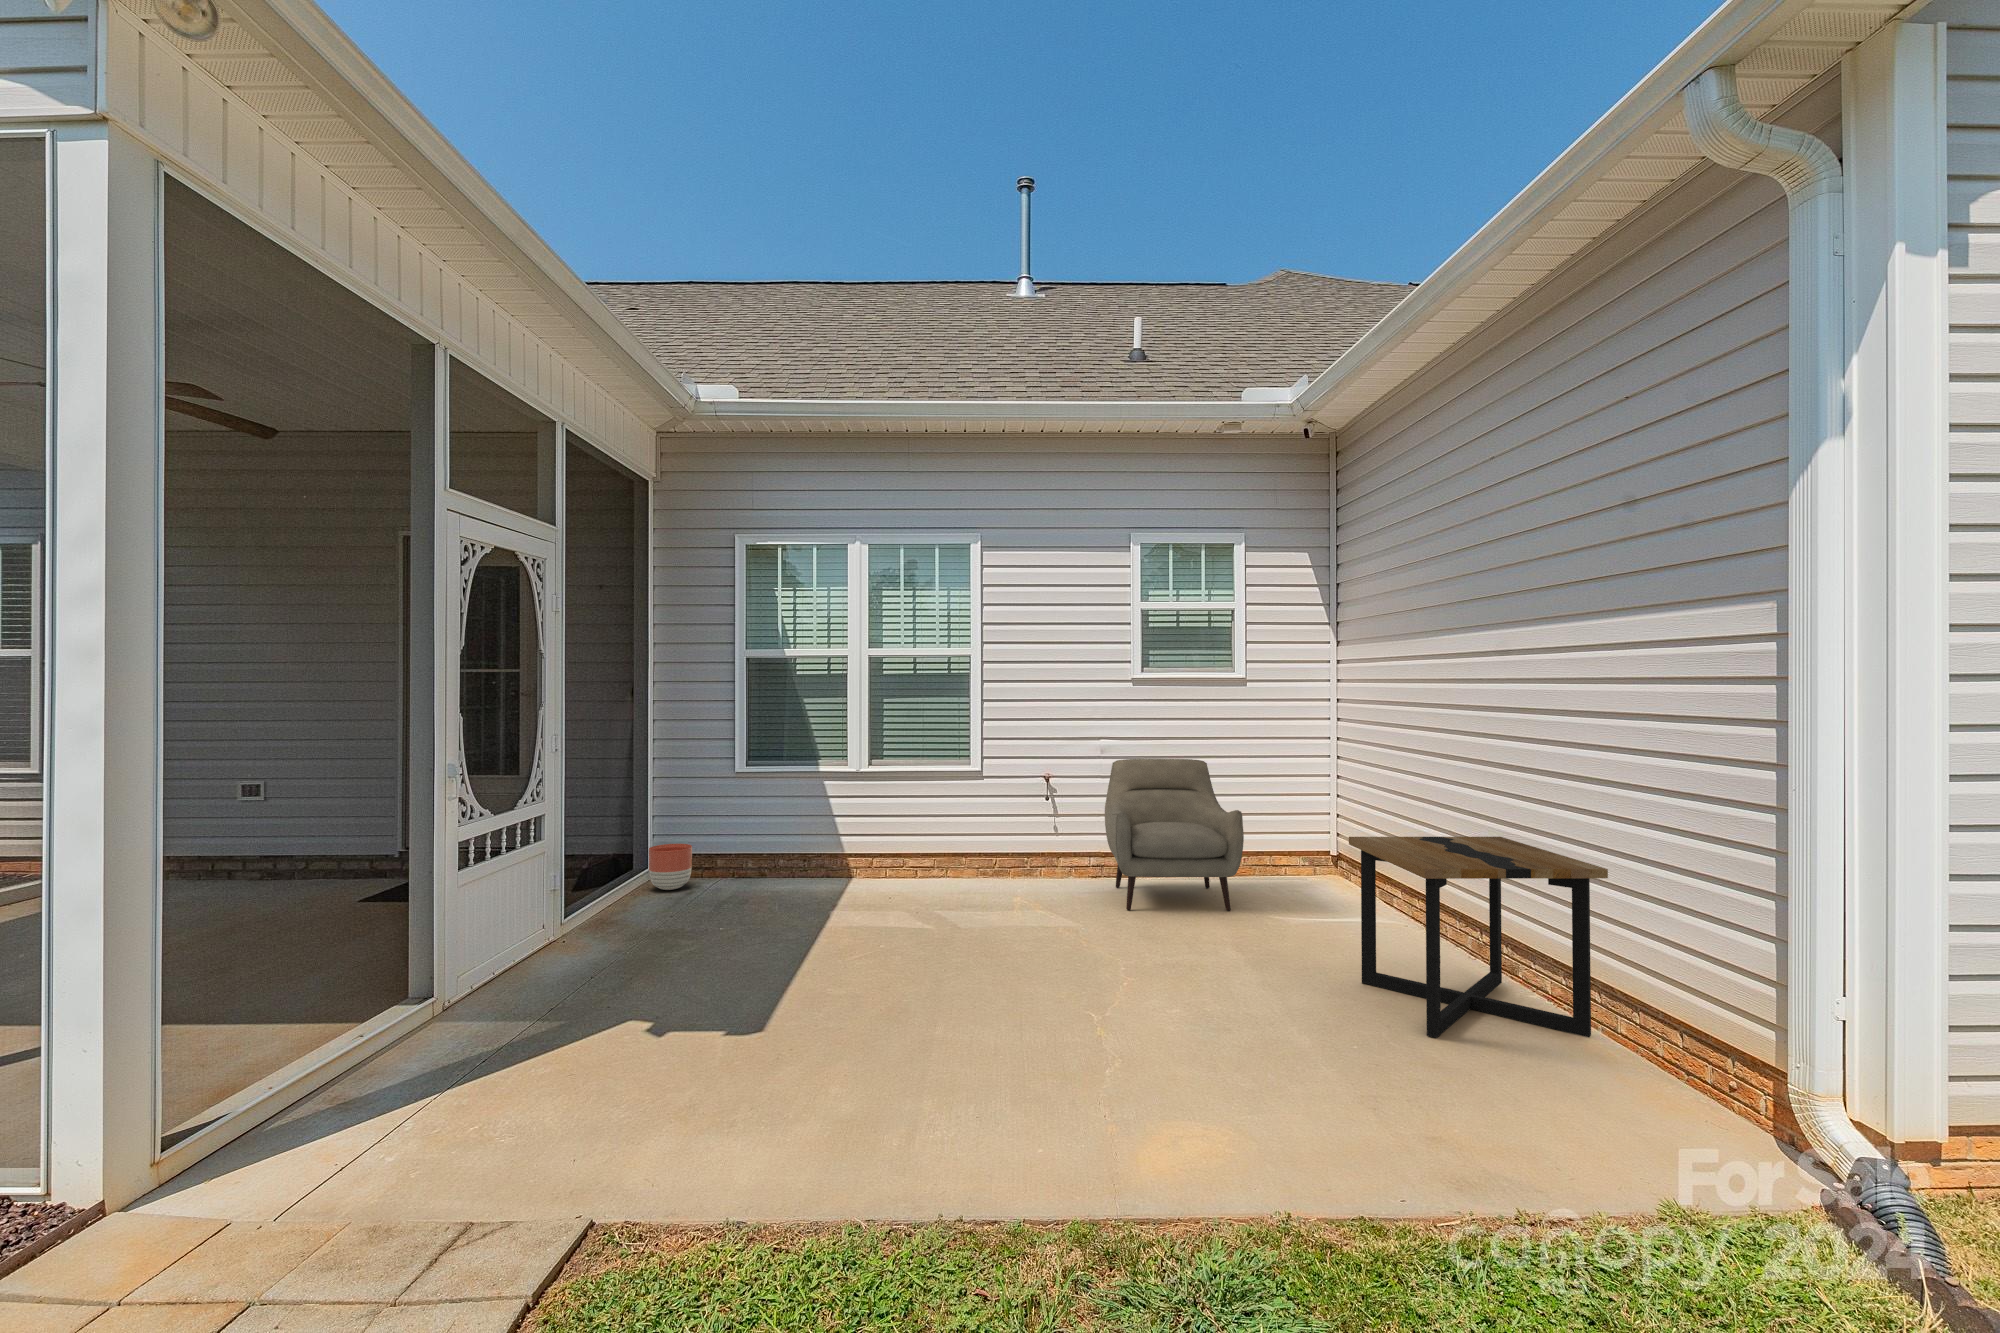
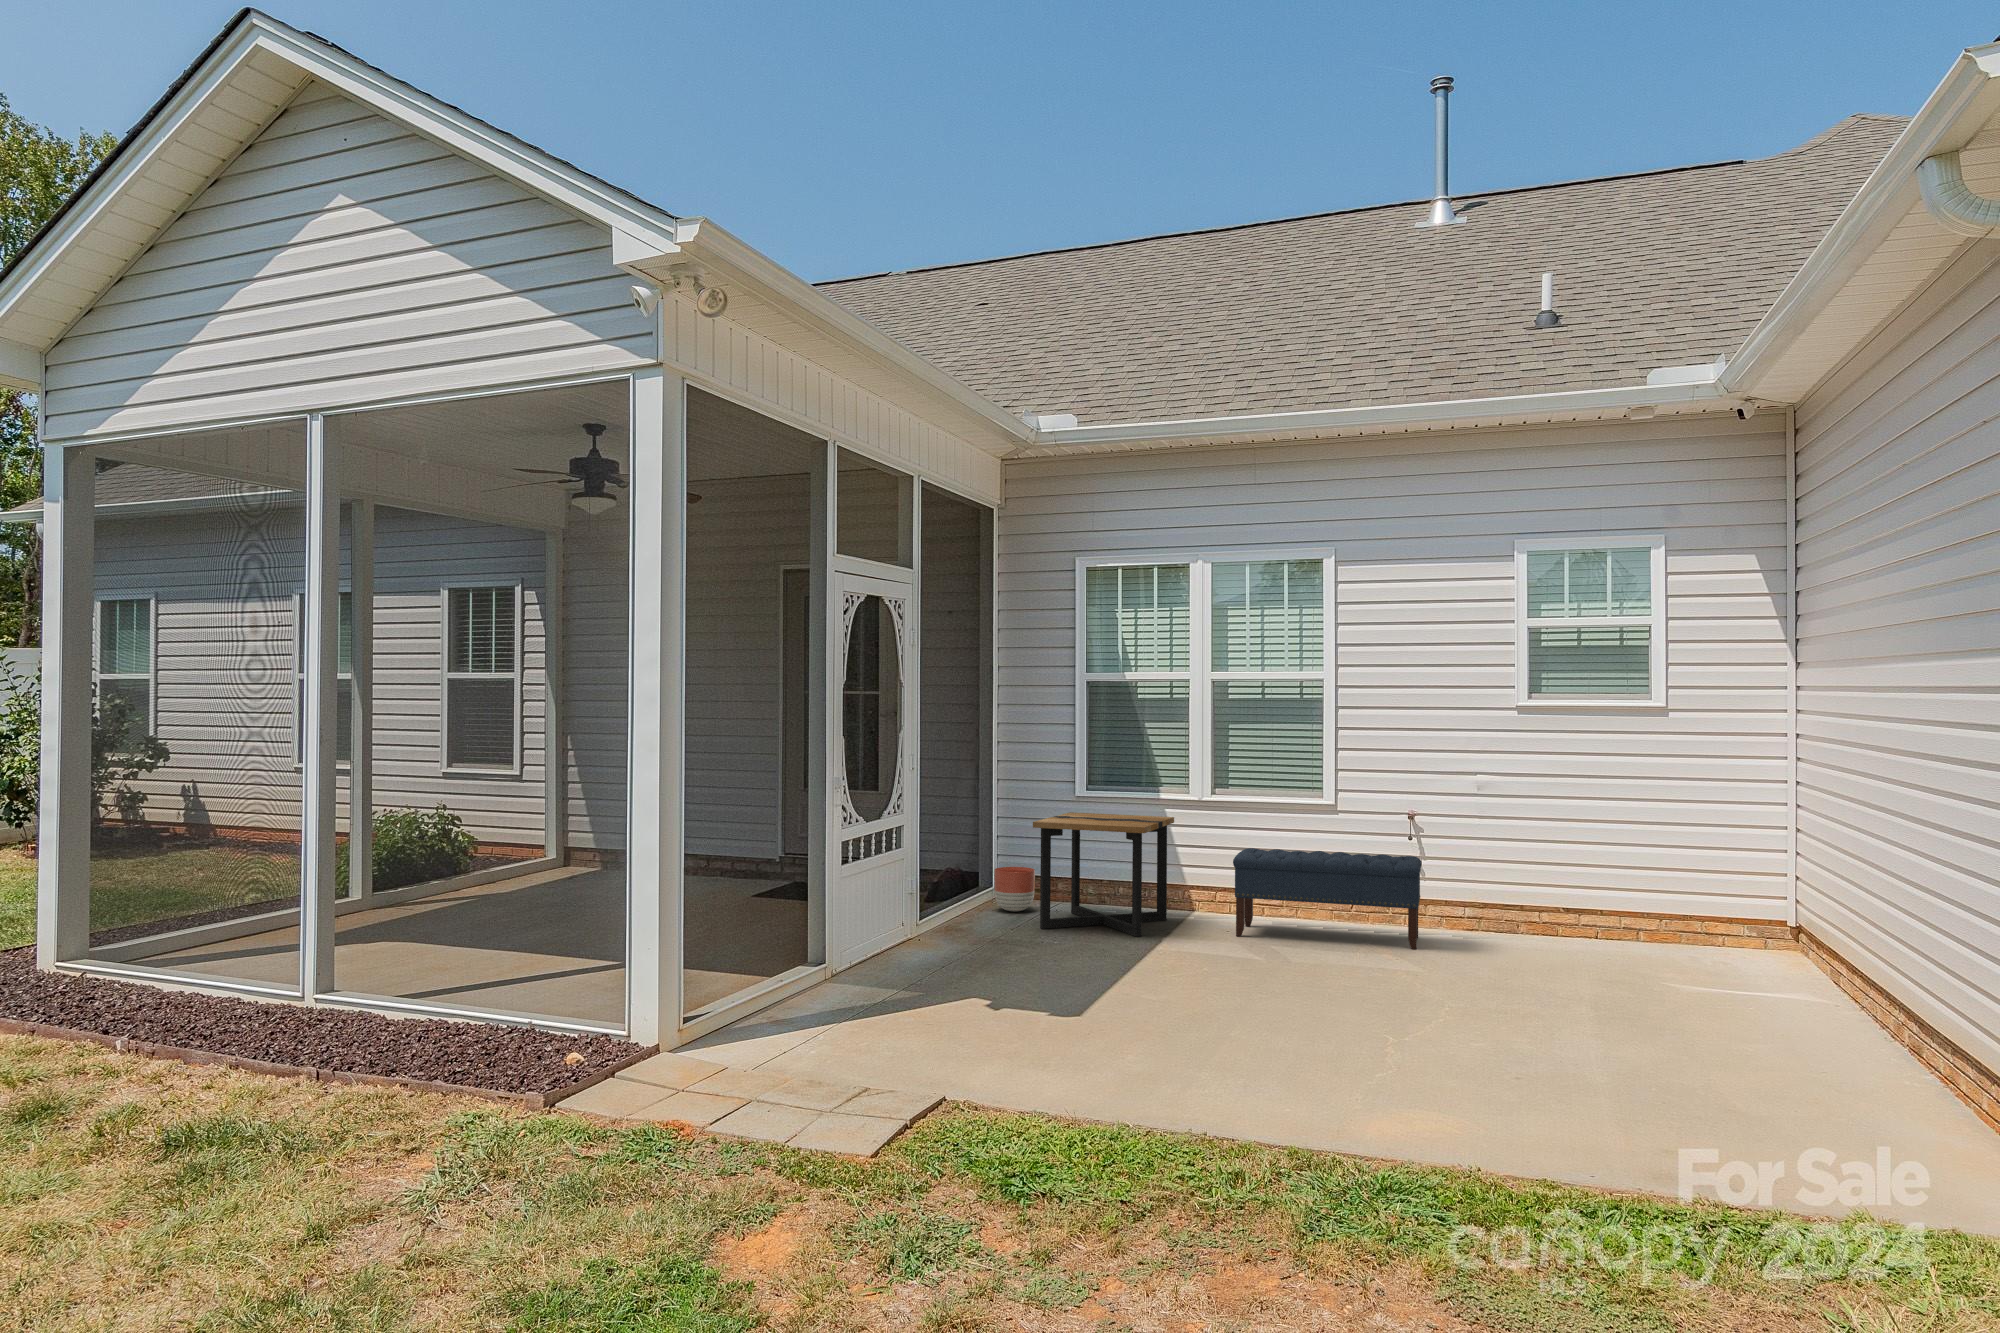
chair: present [1105,759,1244,911] -> none [1473,799,1632,976]
bench: none [894,813,1062,899] -> present [1233,848,1422,949]
side table: present [1349,837,1608,1038] -> present [1033,812,1174,937]

